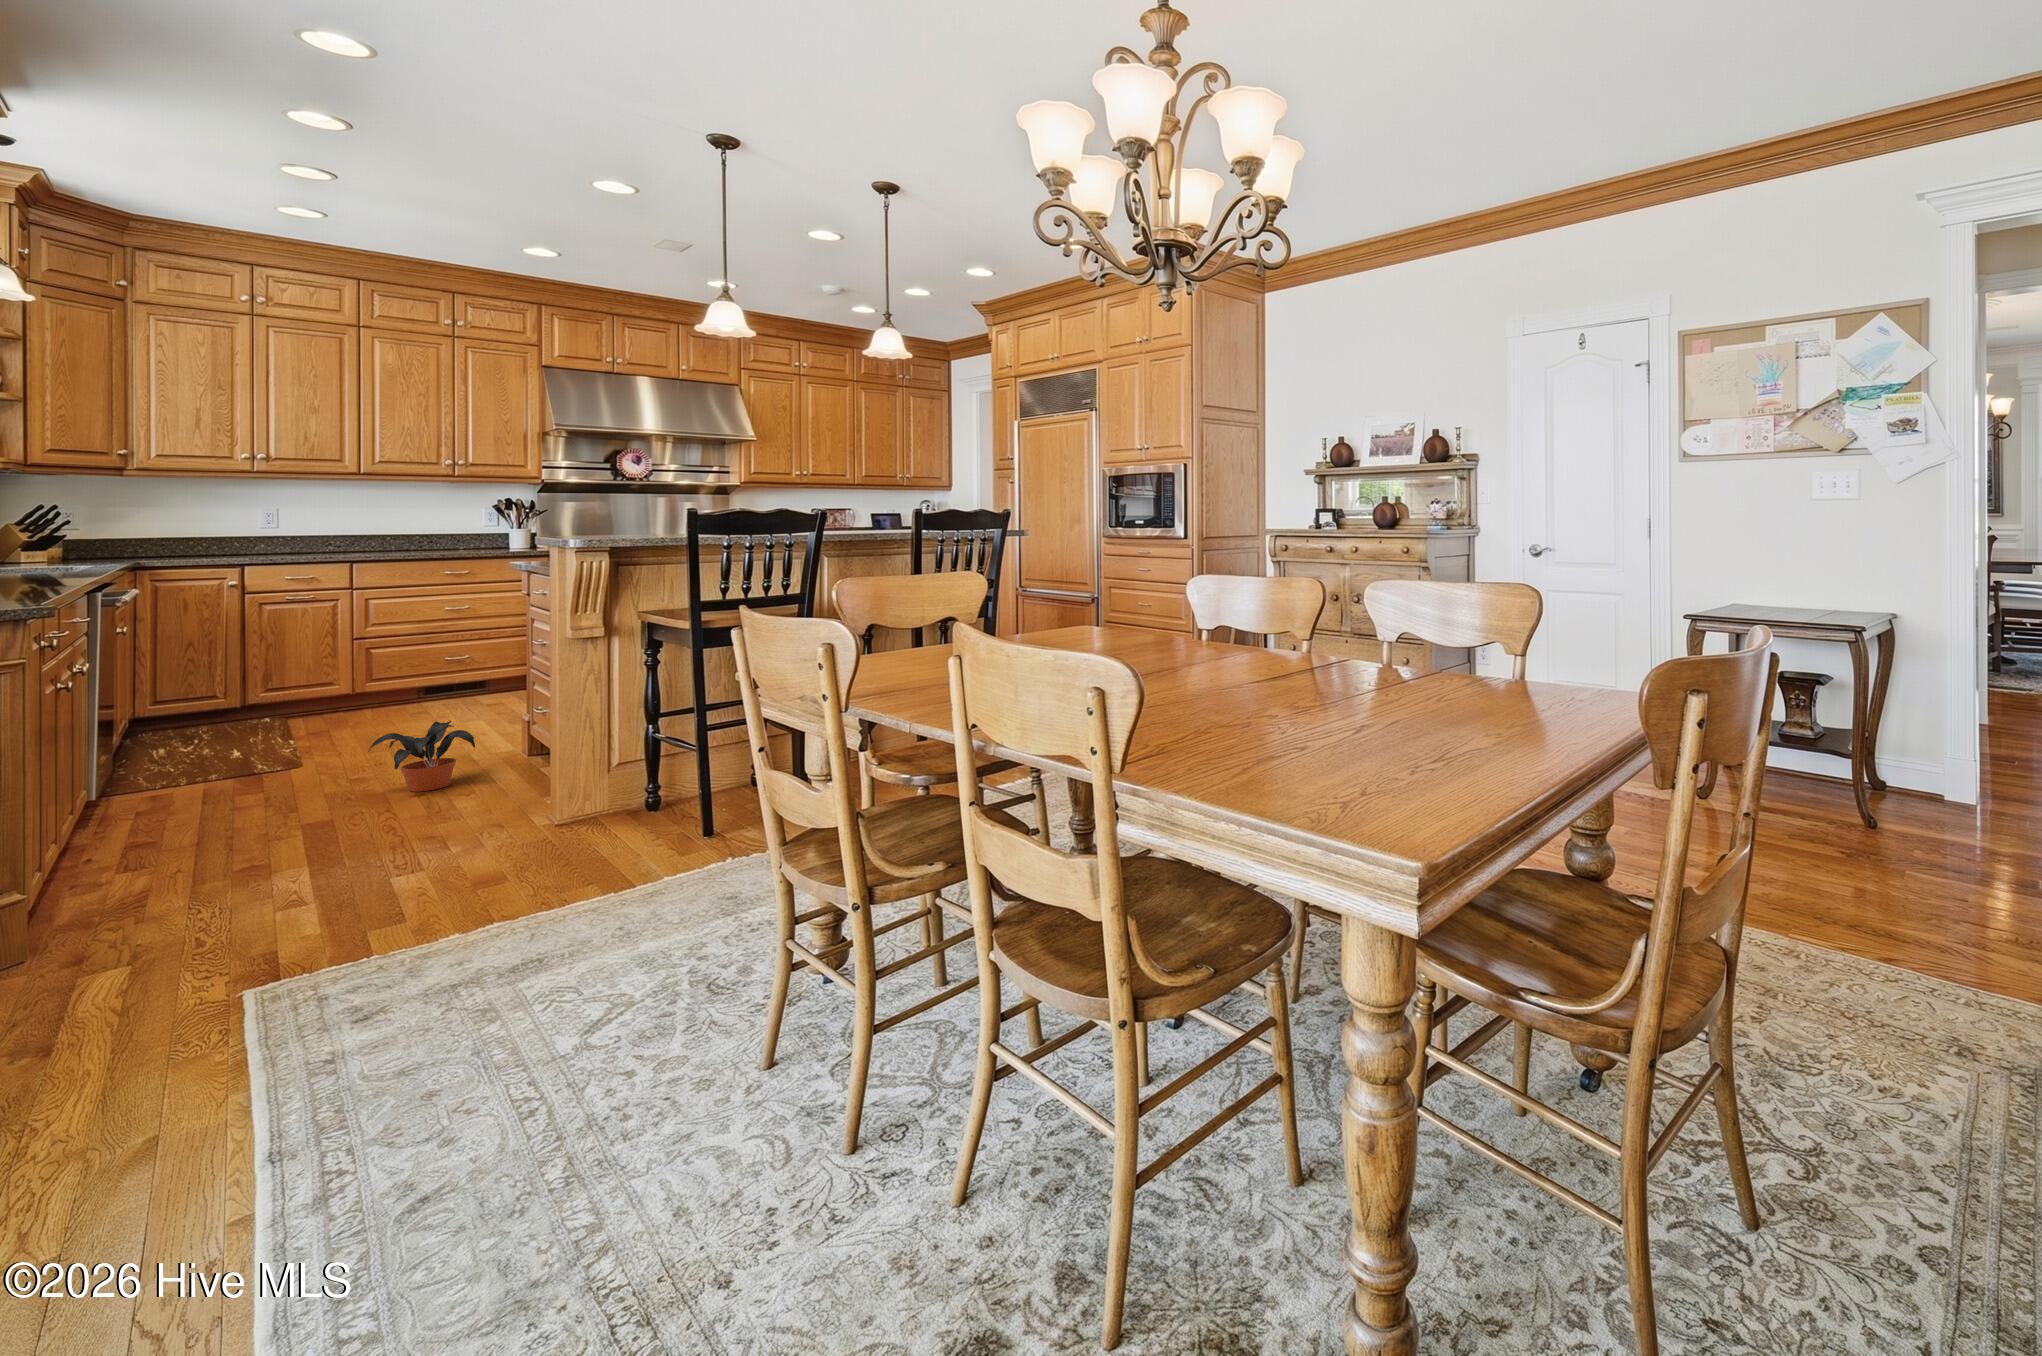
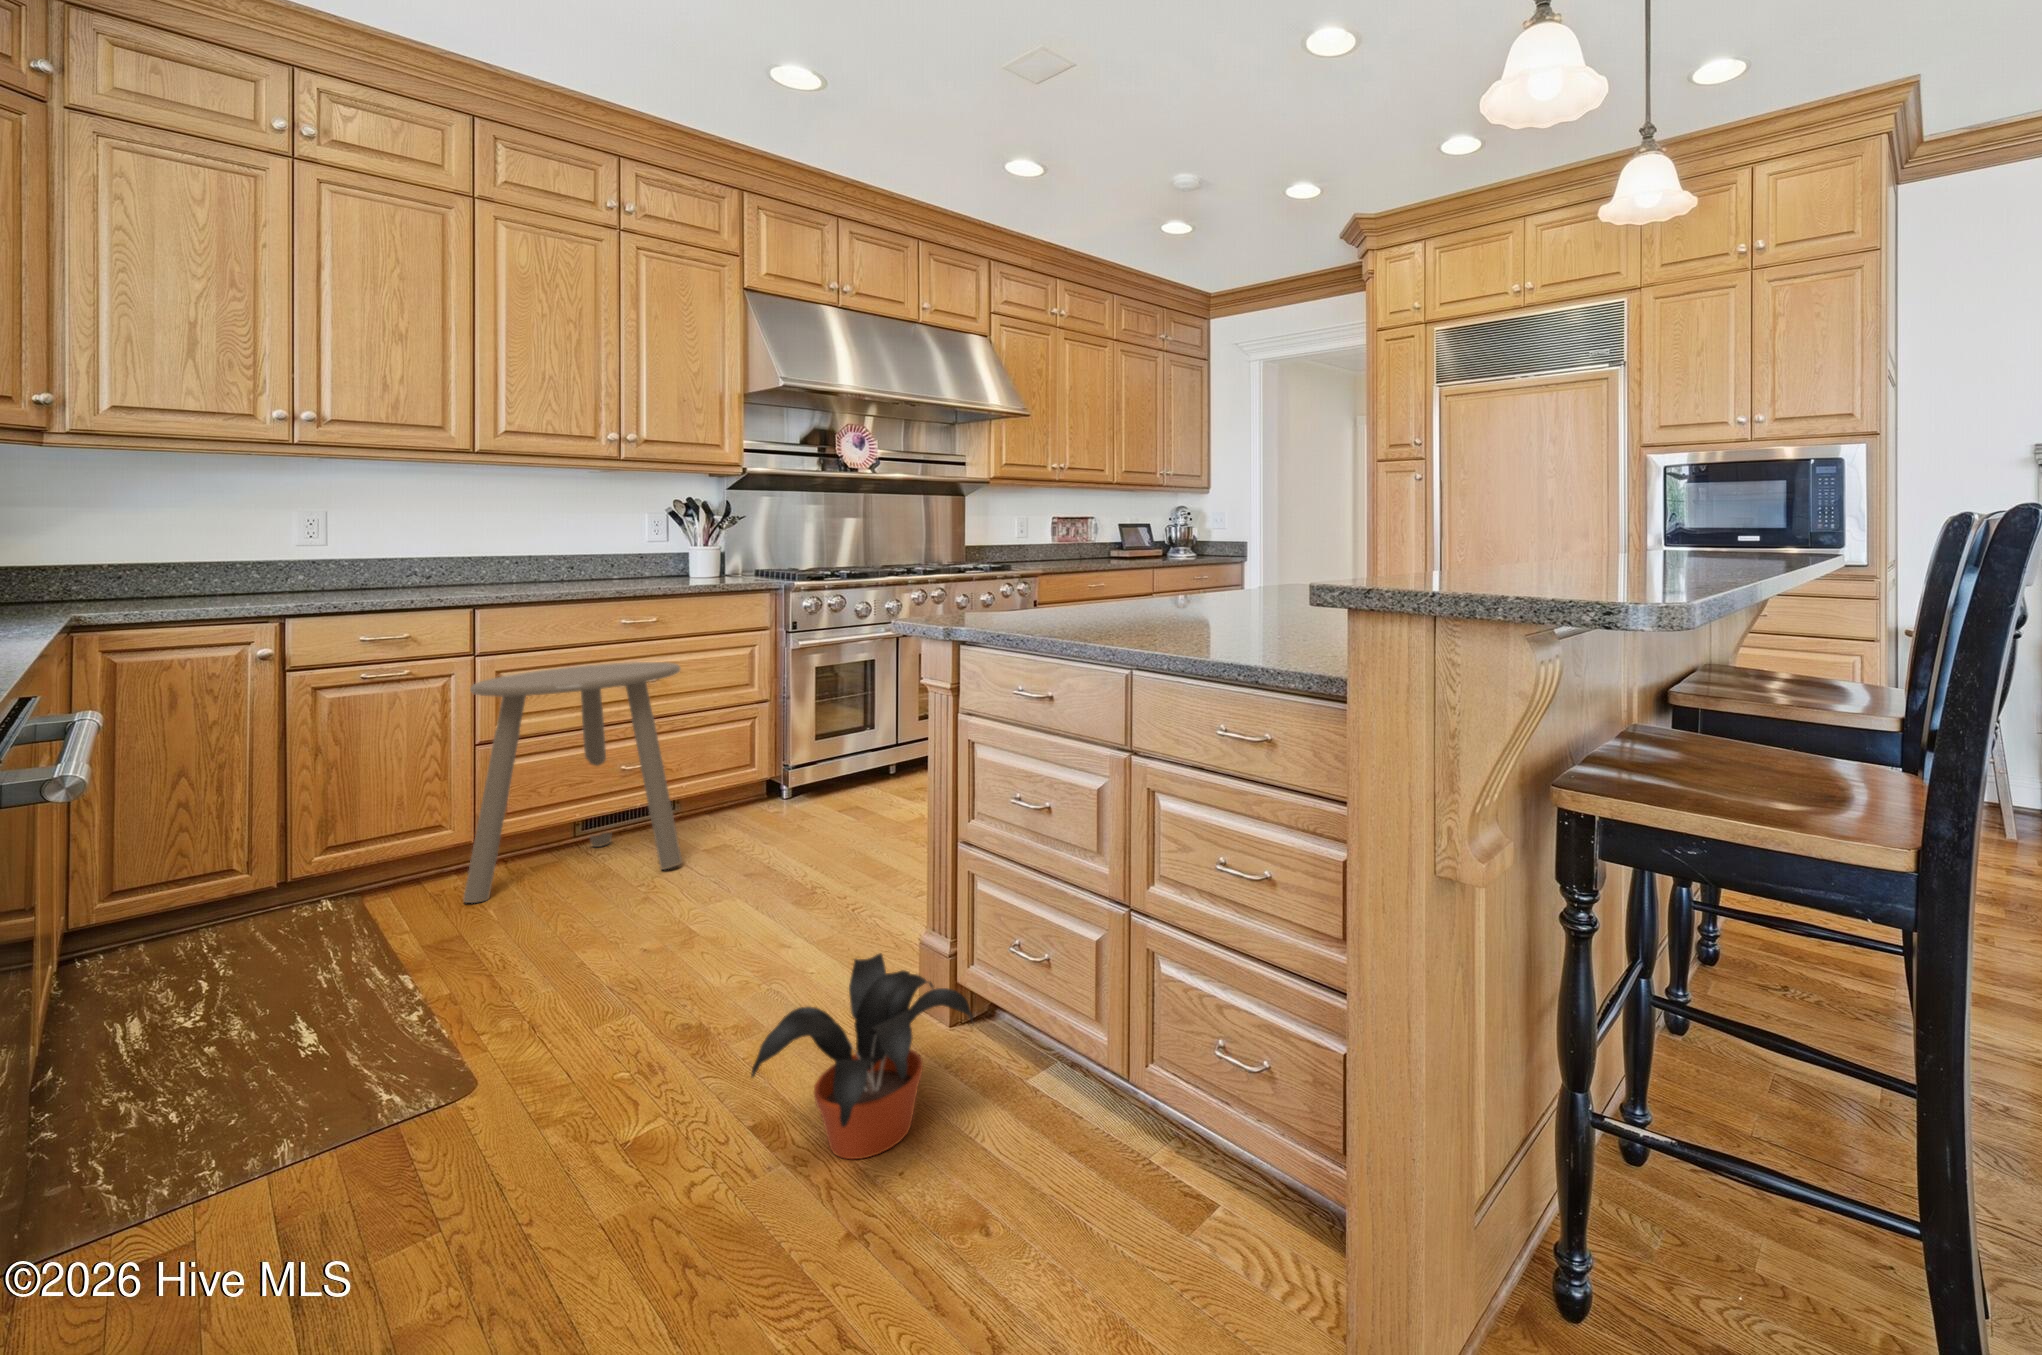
side table: none [334,599,469,721] -> present [464,662,682,903]

